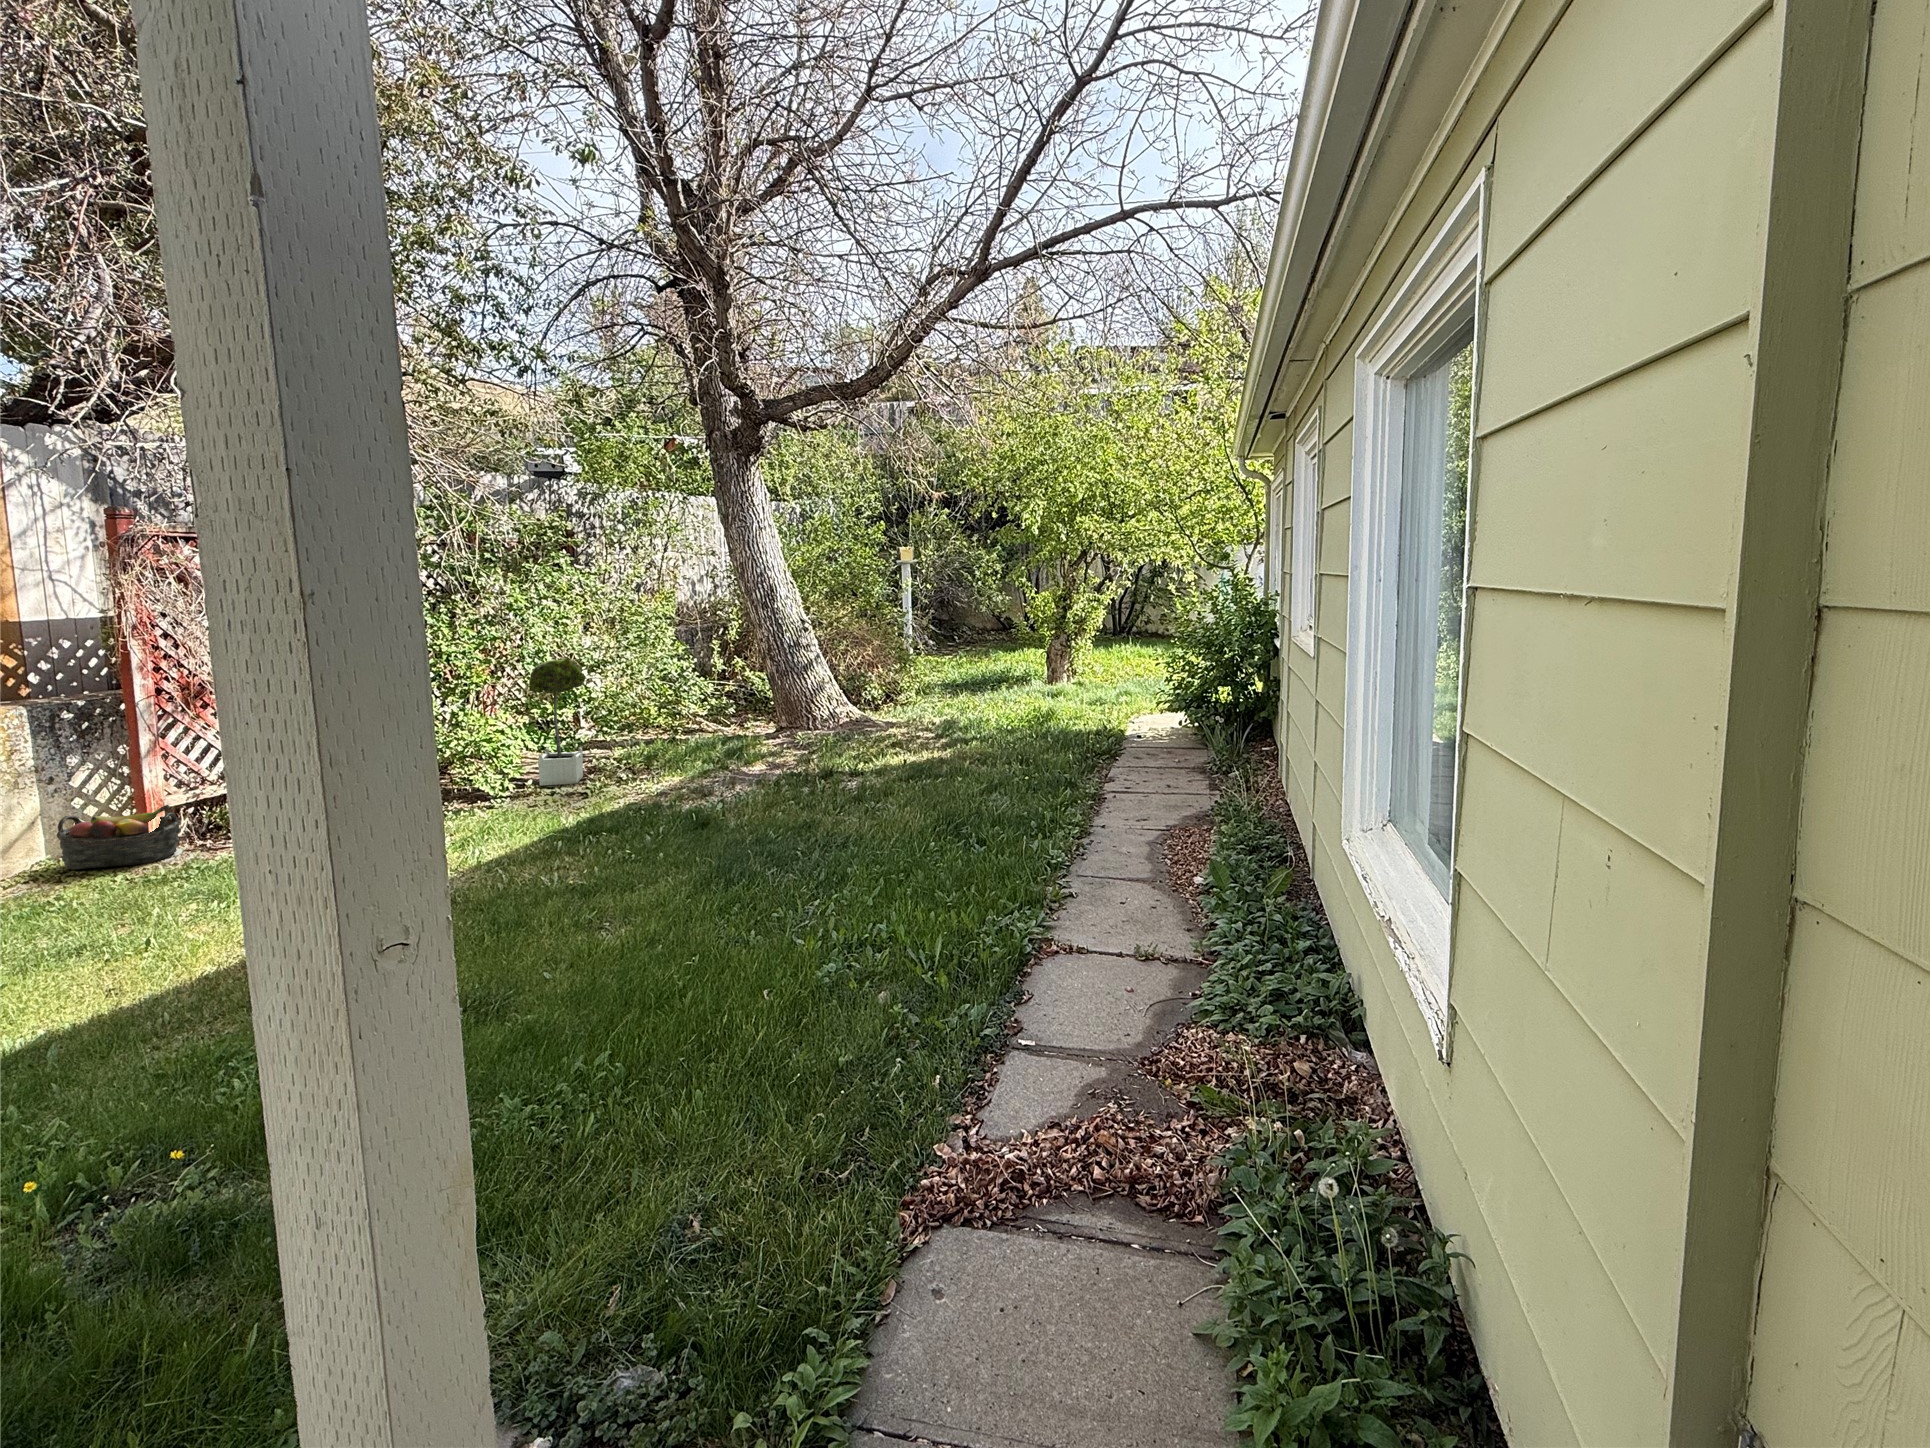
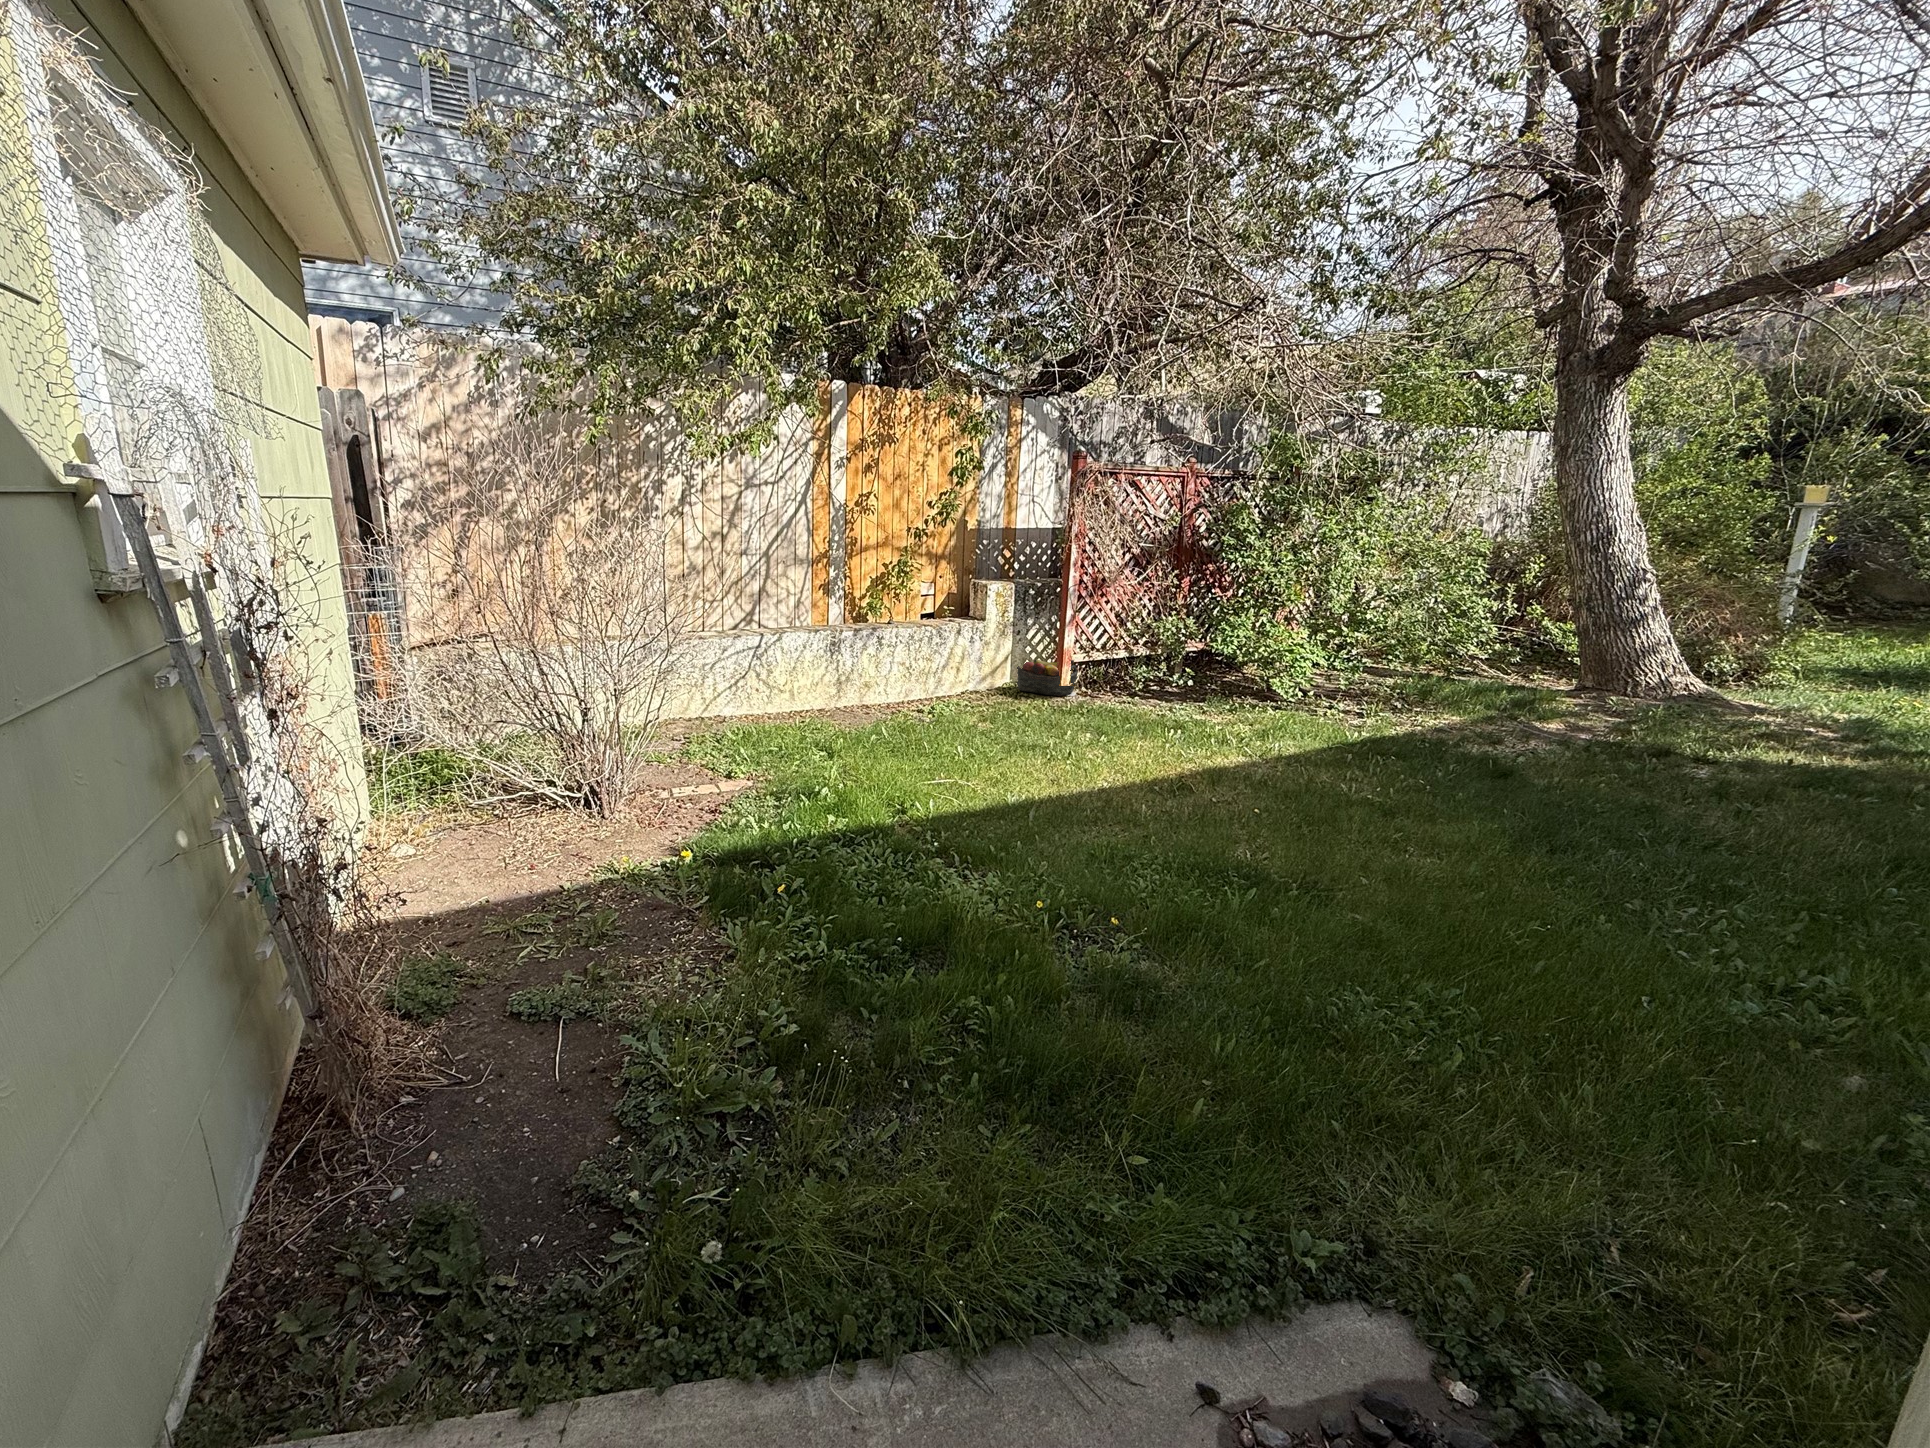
potted tree: present [529,656,586,785] -> none [1322,587,1384,701]

